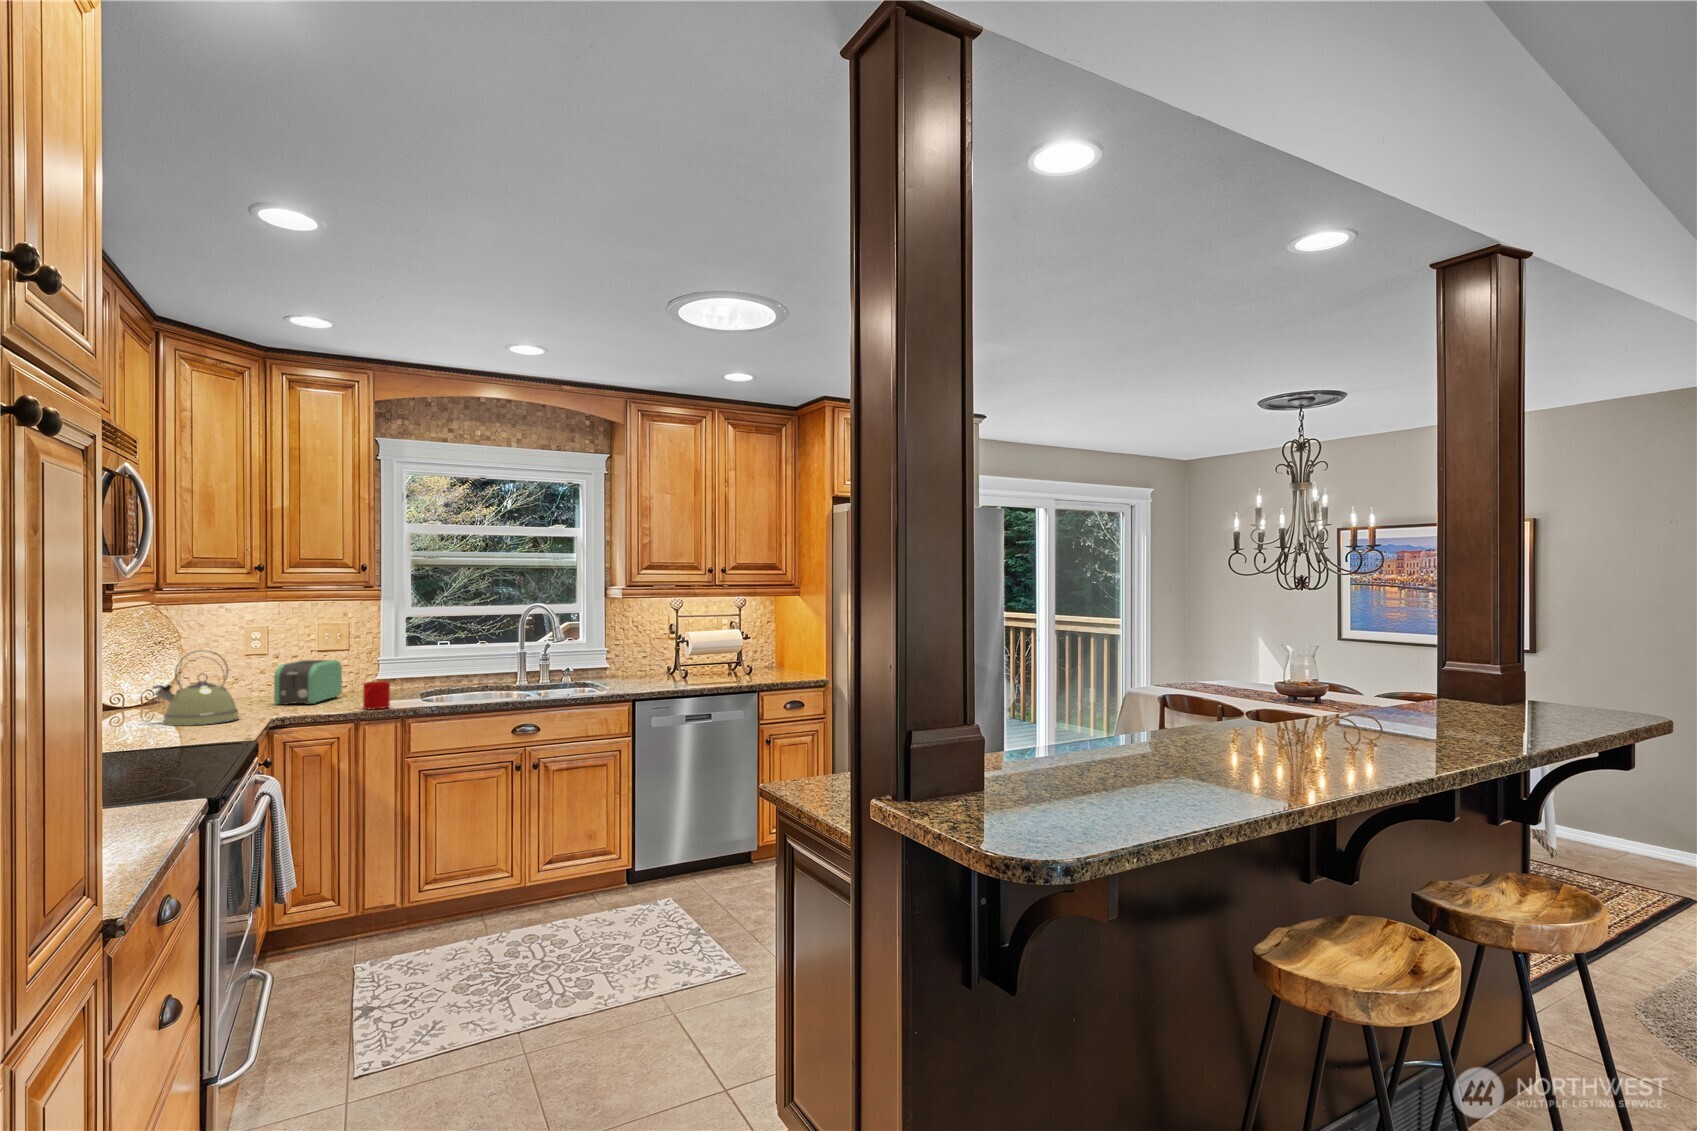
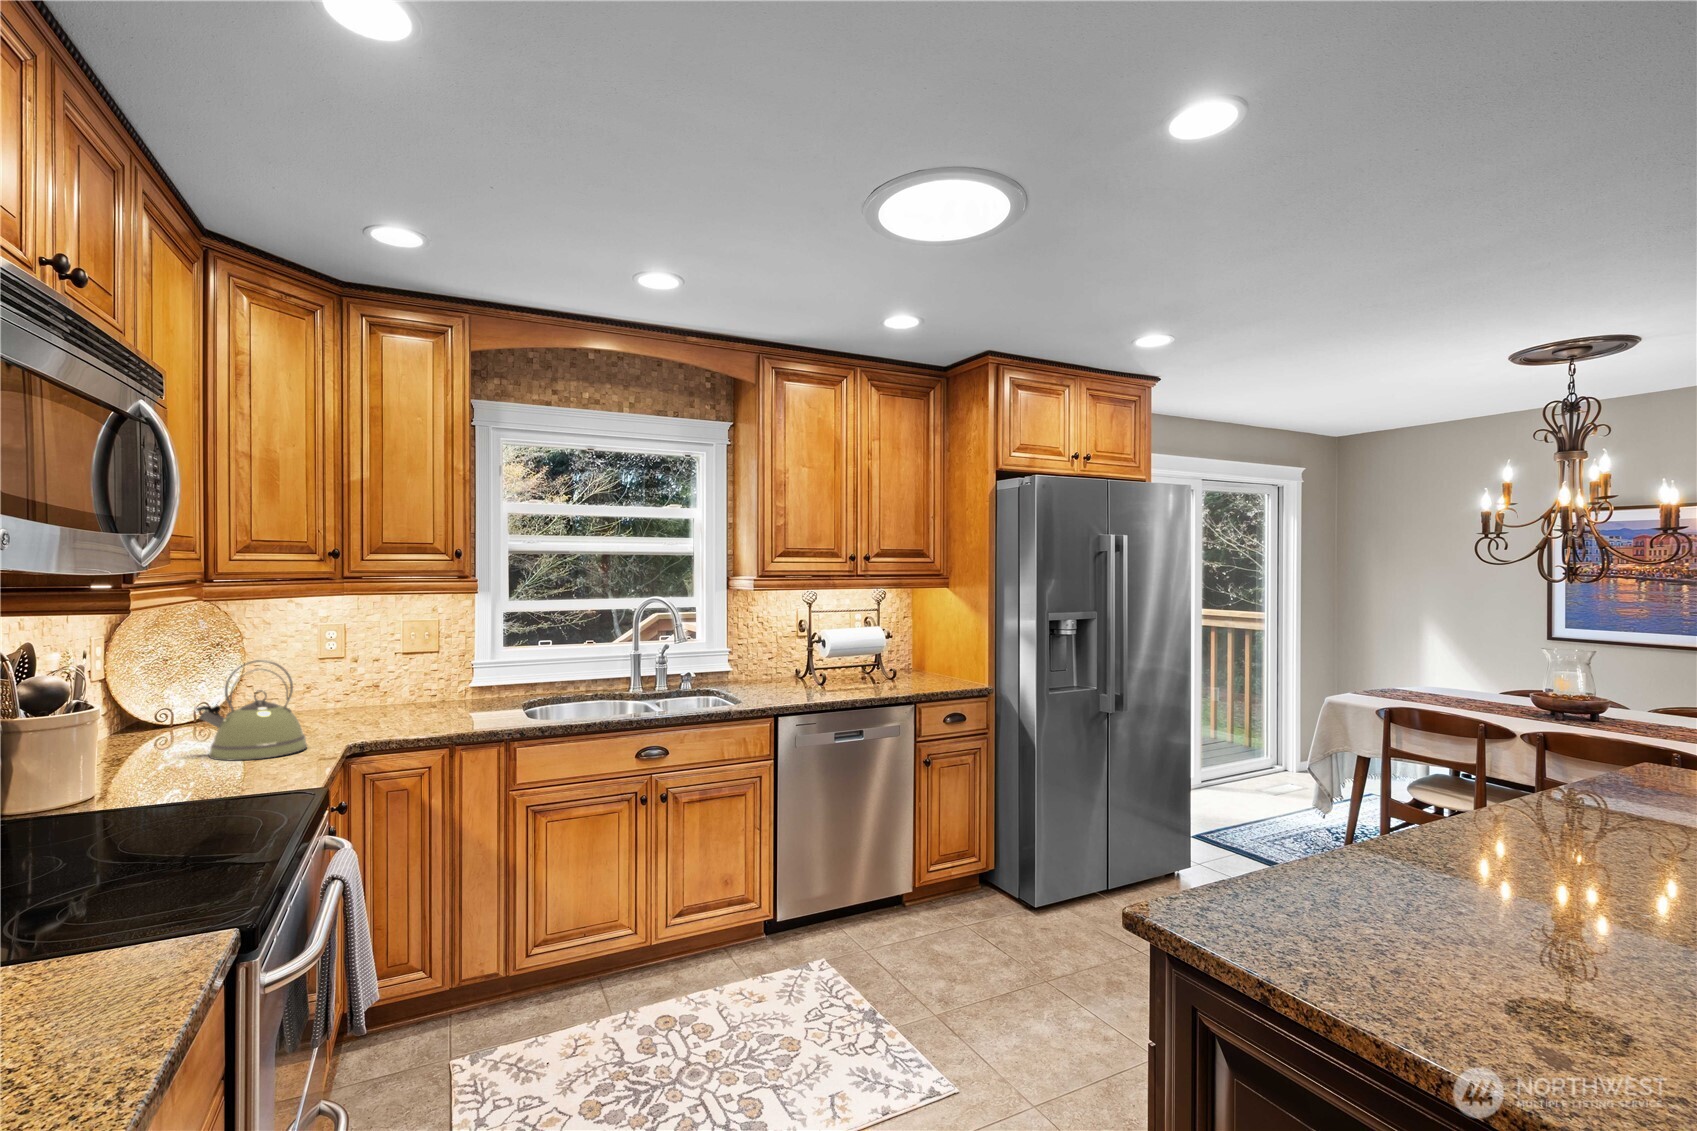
toaster: present [274,660,342,705] -> none [352,666,432,722]
mug: present [363,681,390,709] -> none [459,695,491,731]

